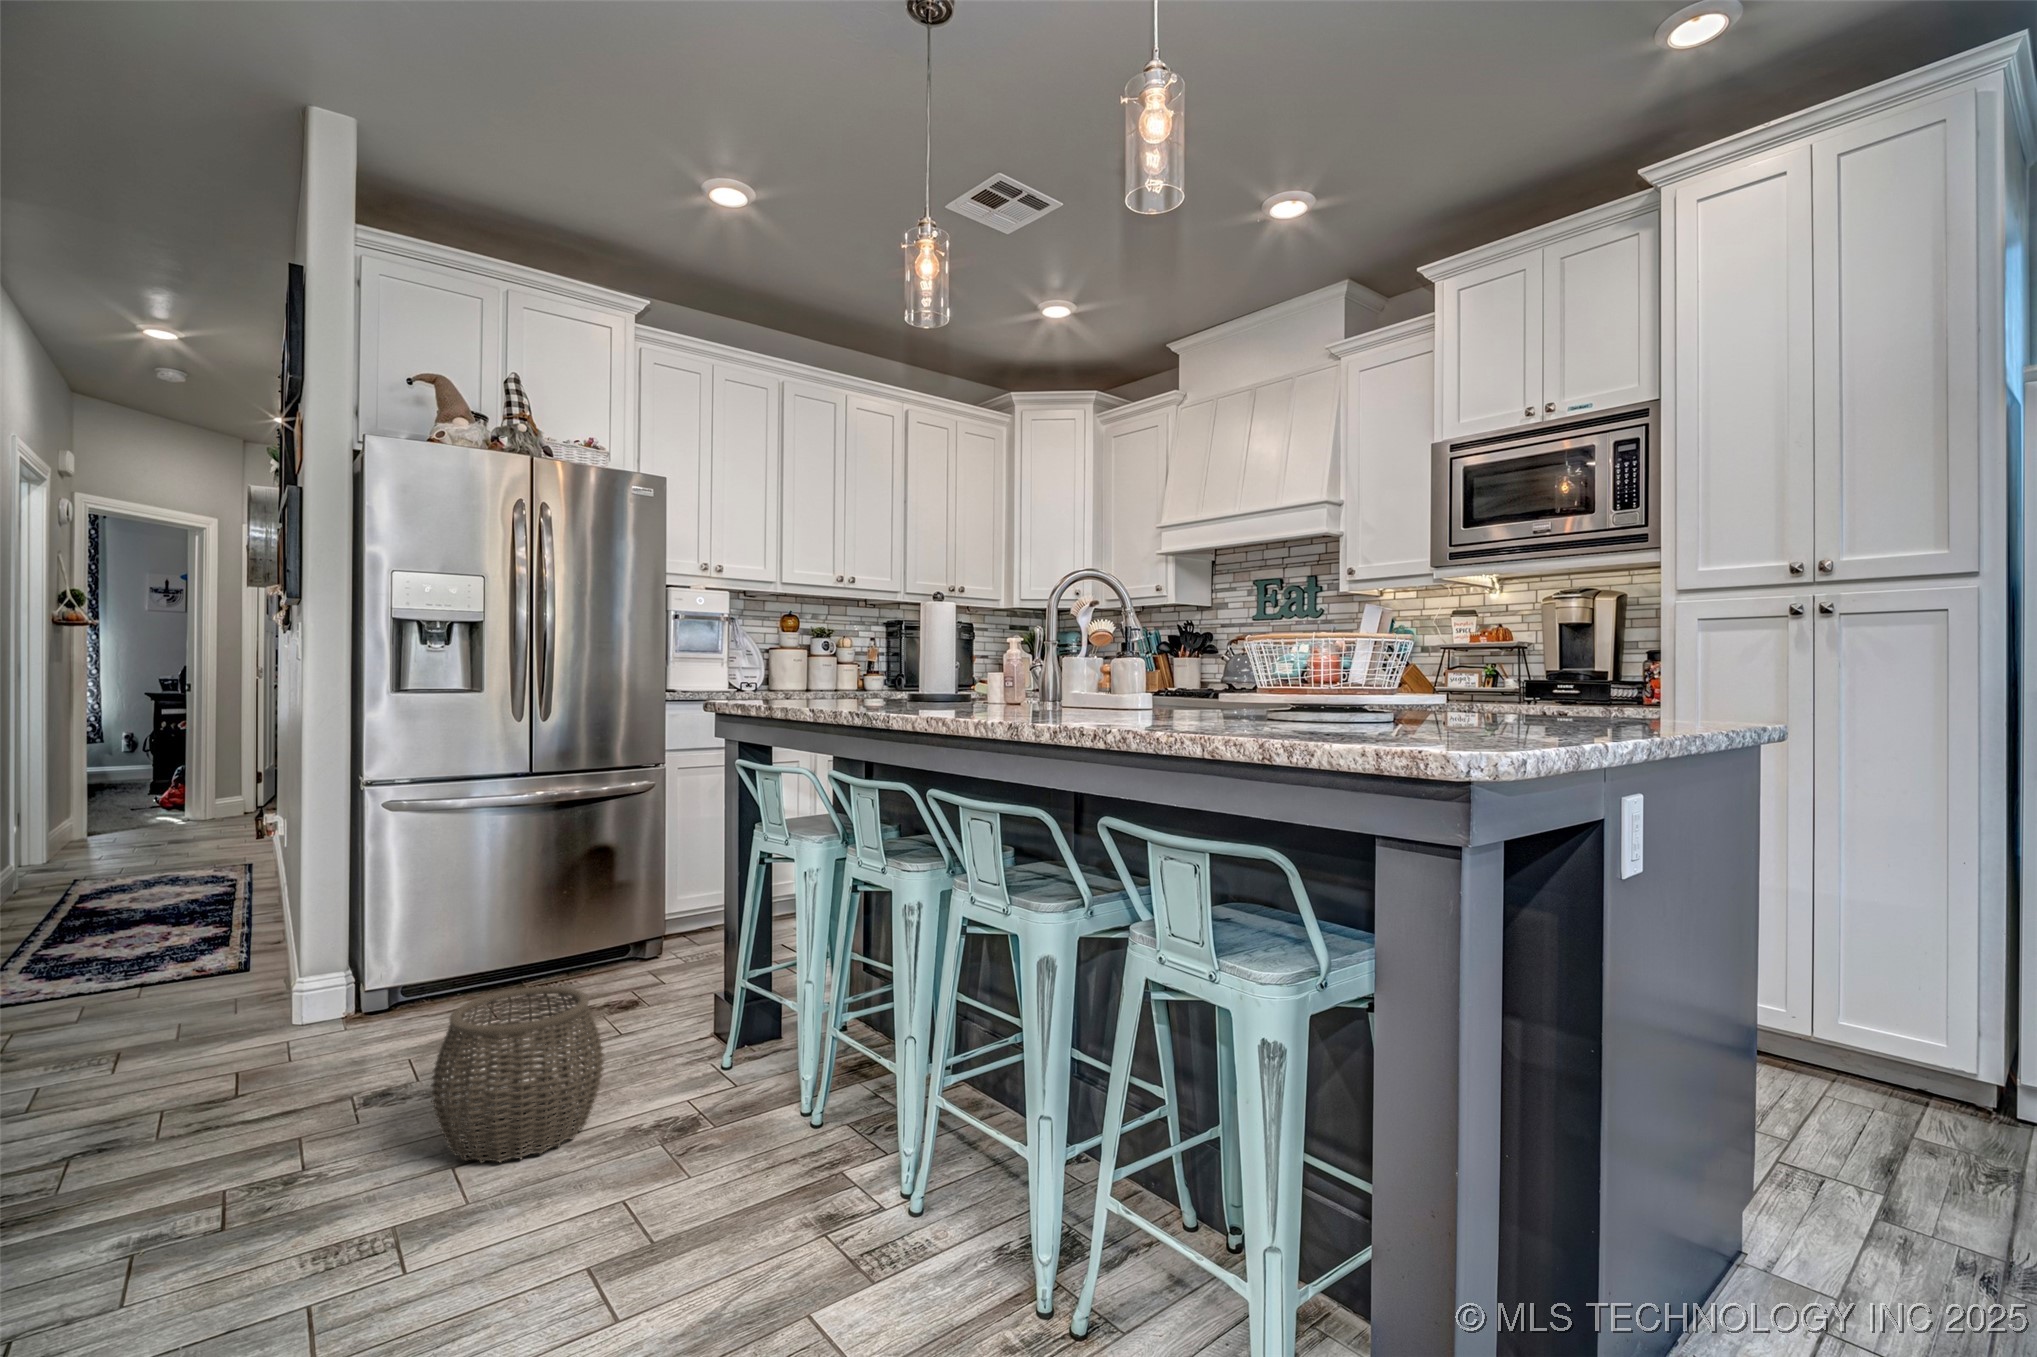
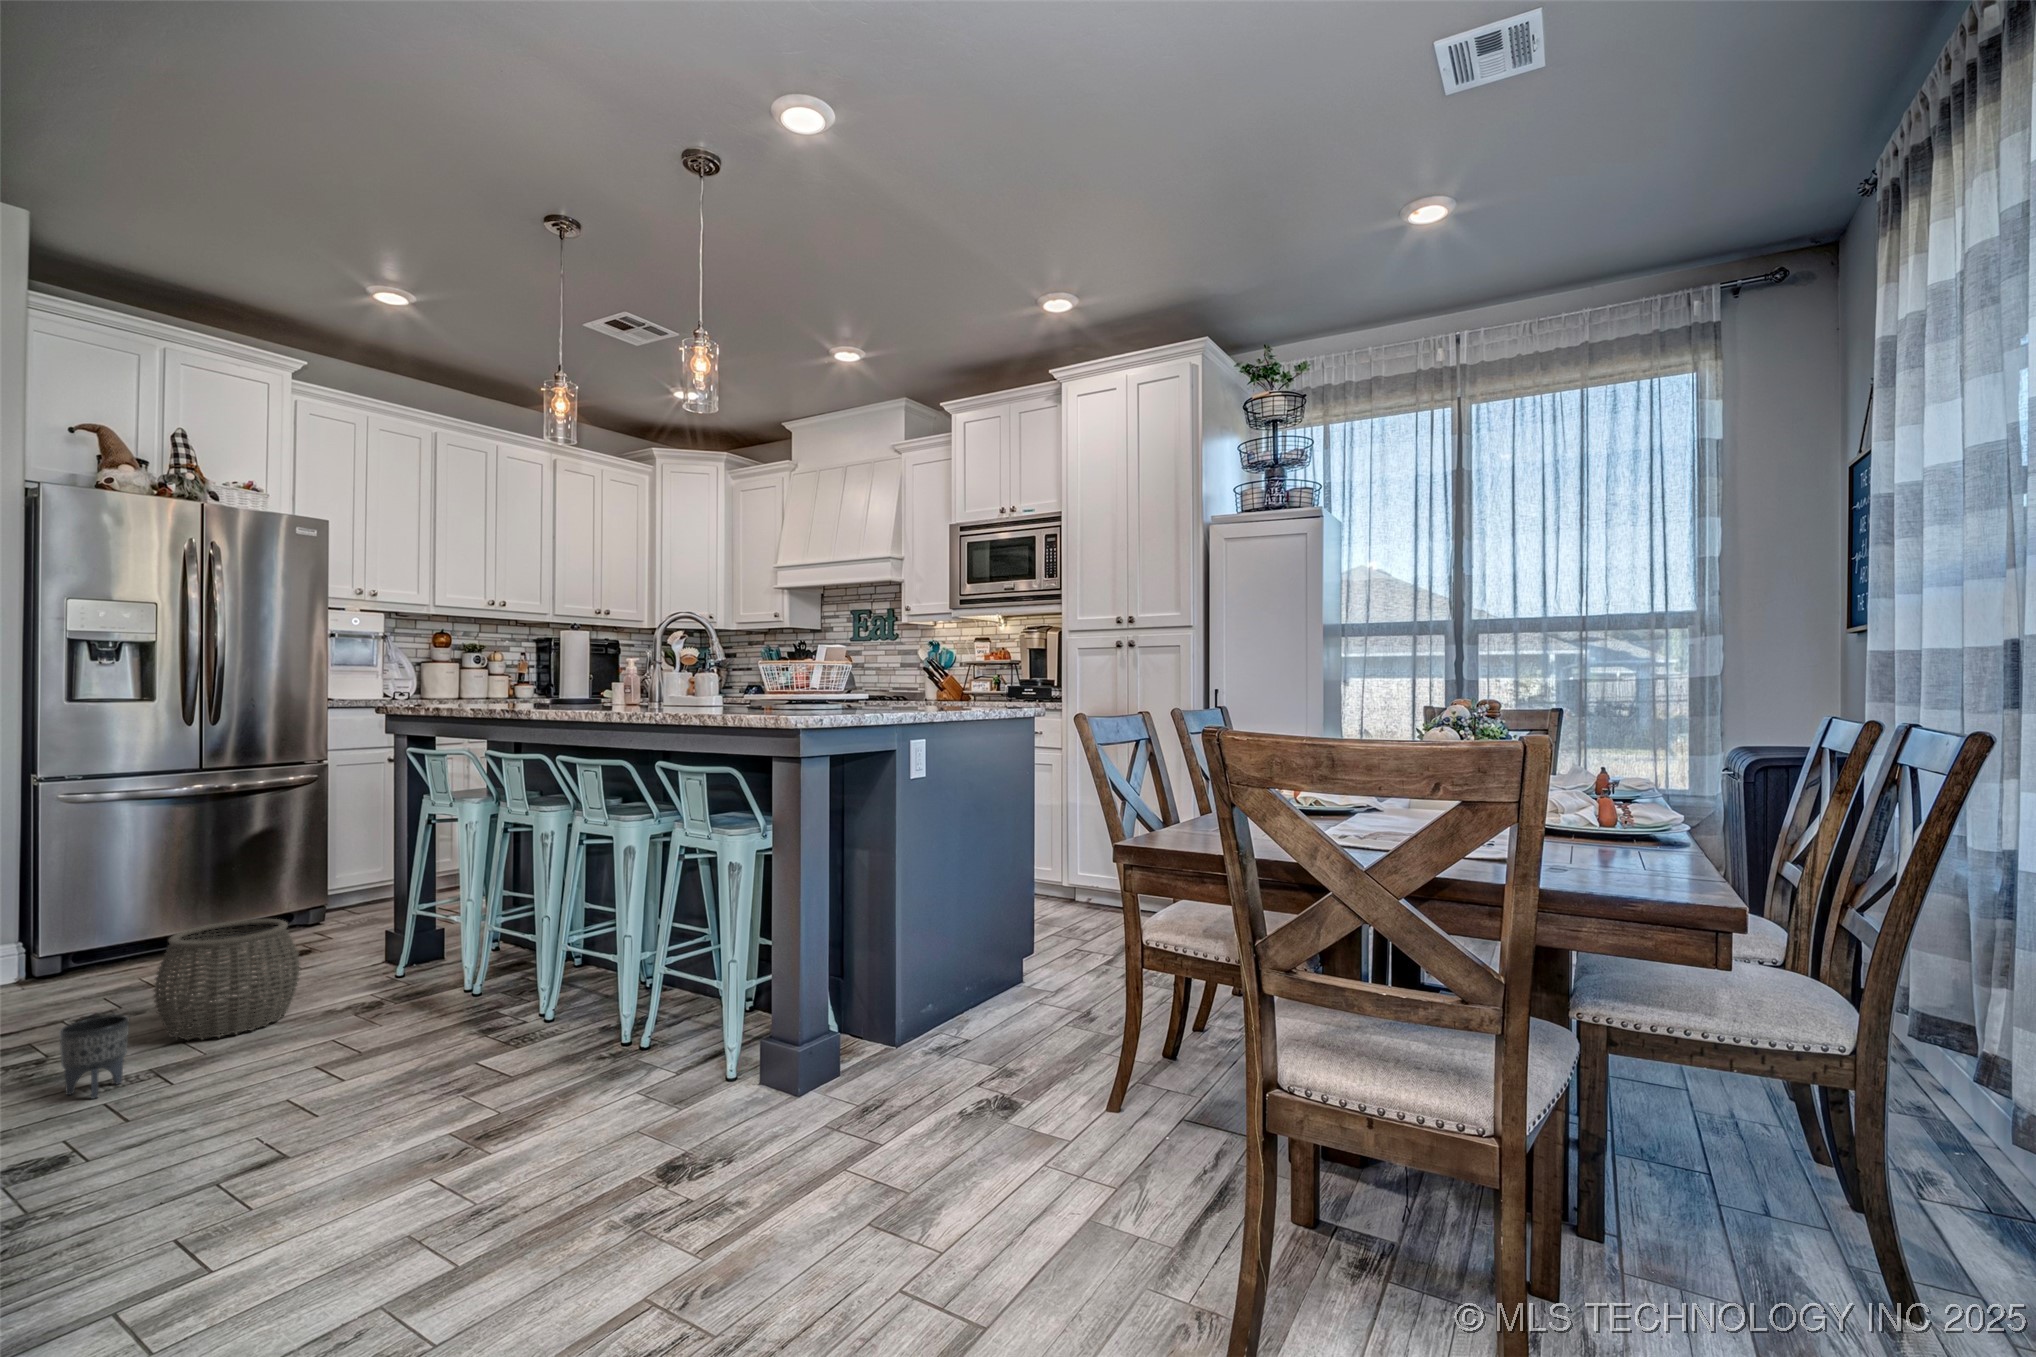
planter: none [283,1144,371,1277] -> present [59,1015,129,1099]

